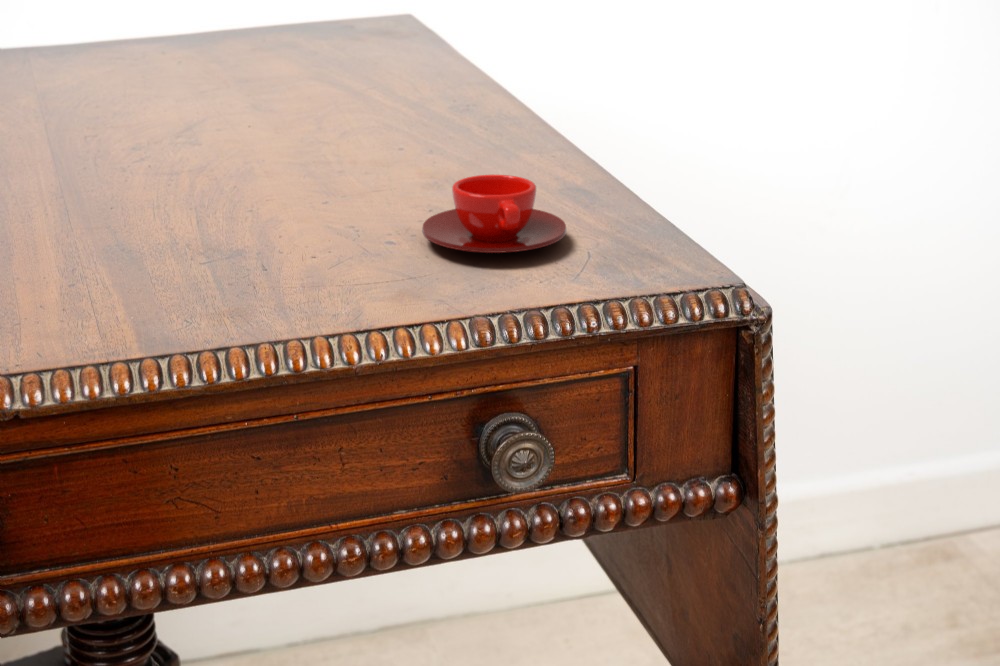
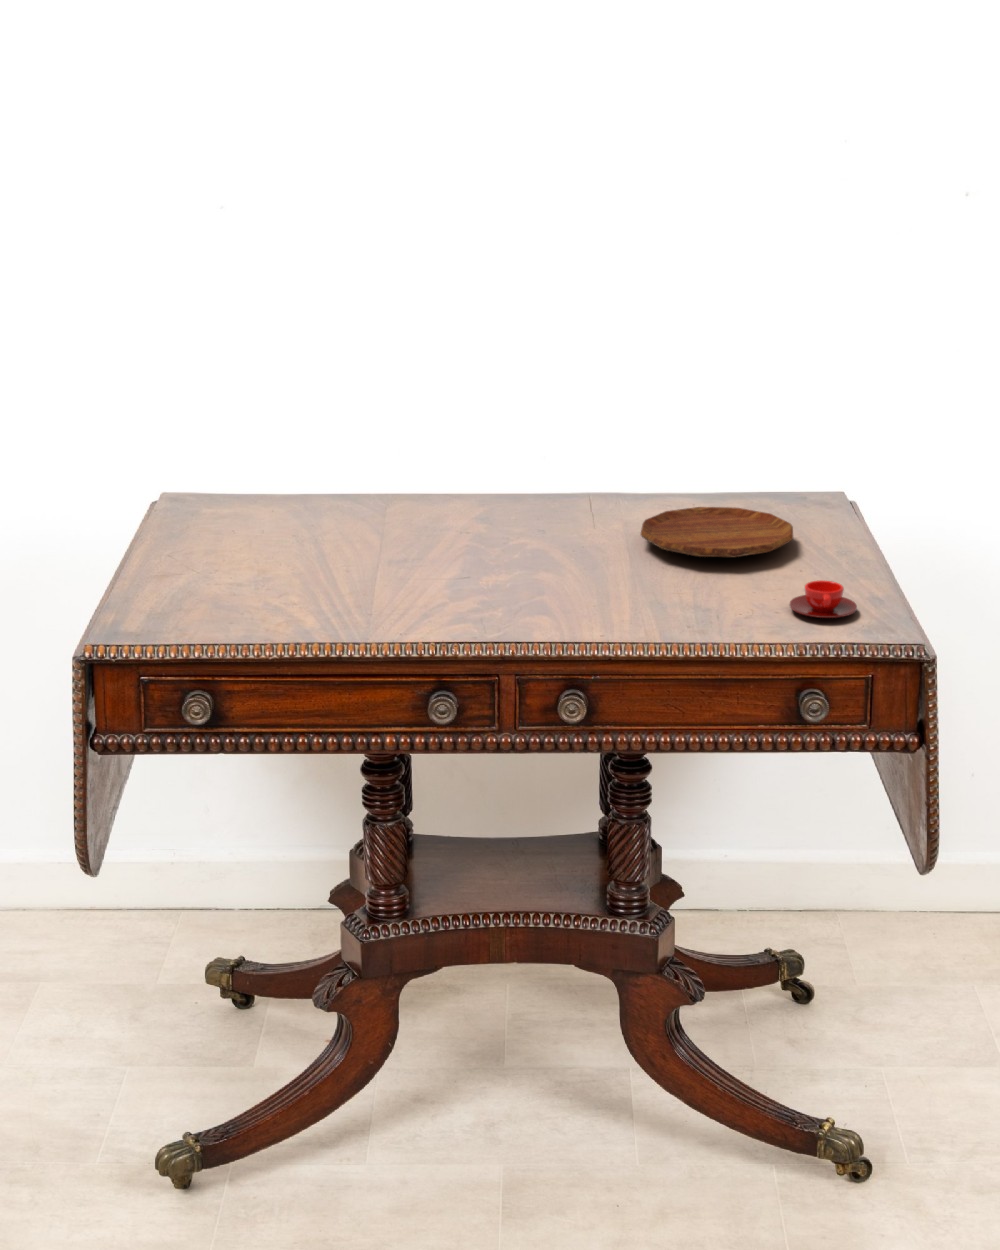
tray: none [86,83,387,161] -> present [641,507,793,557]

